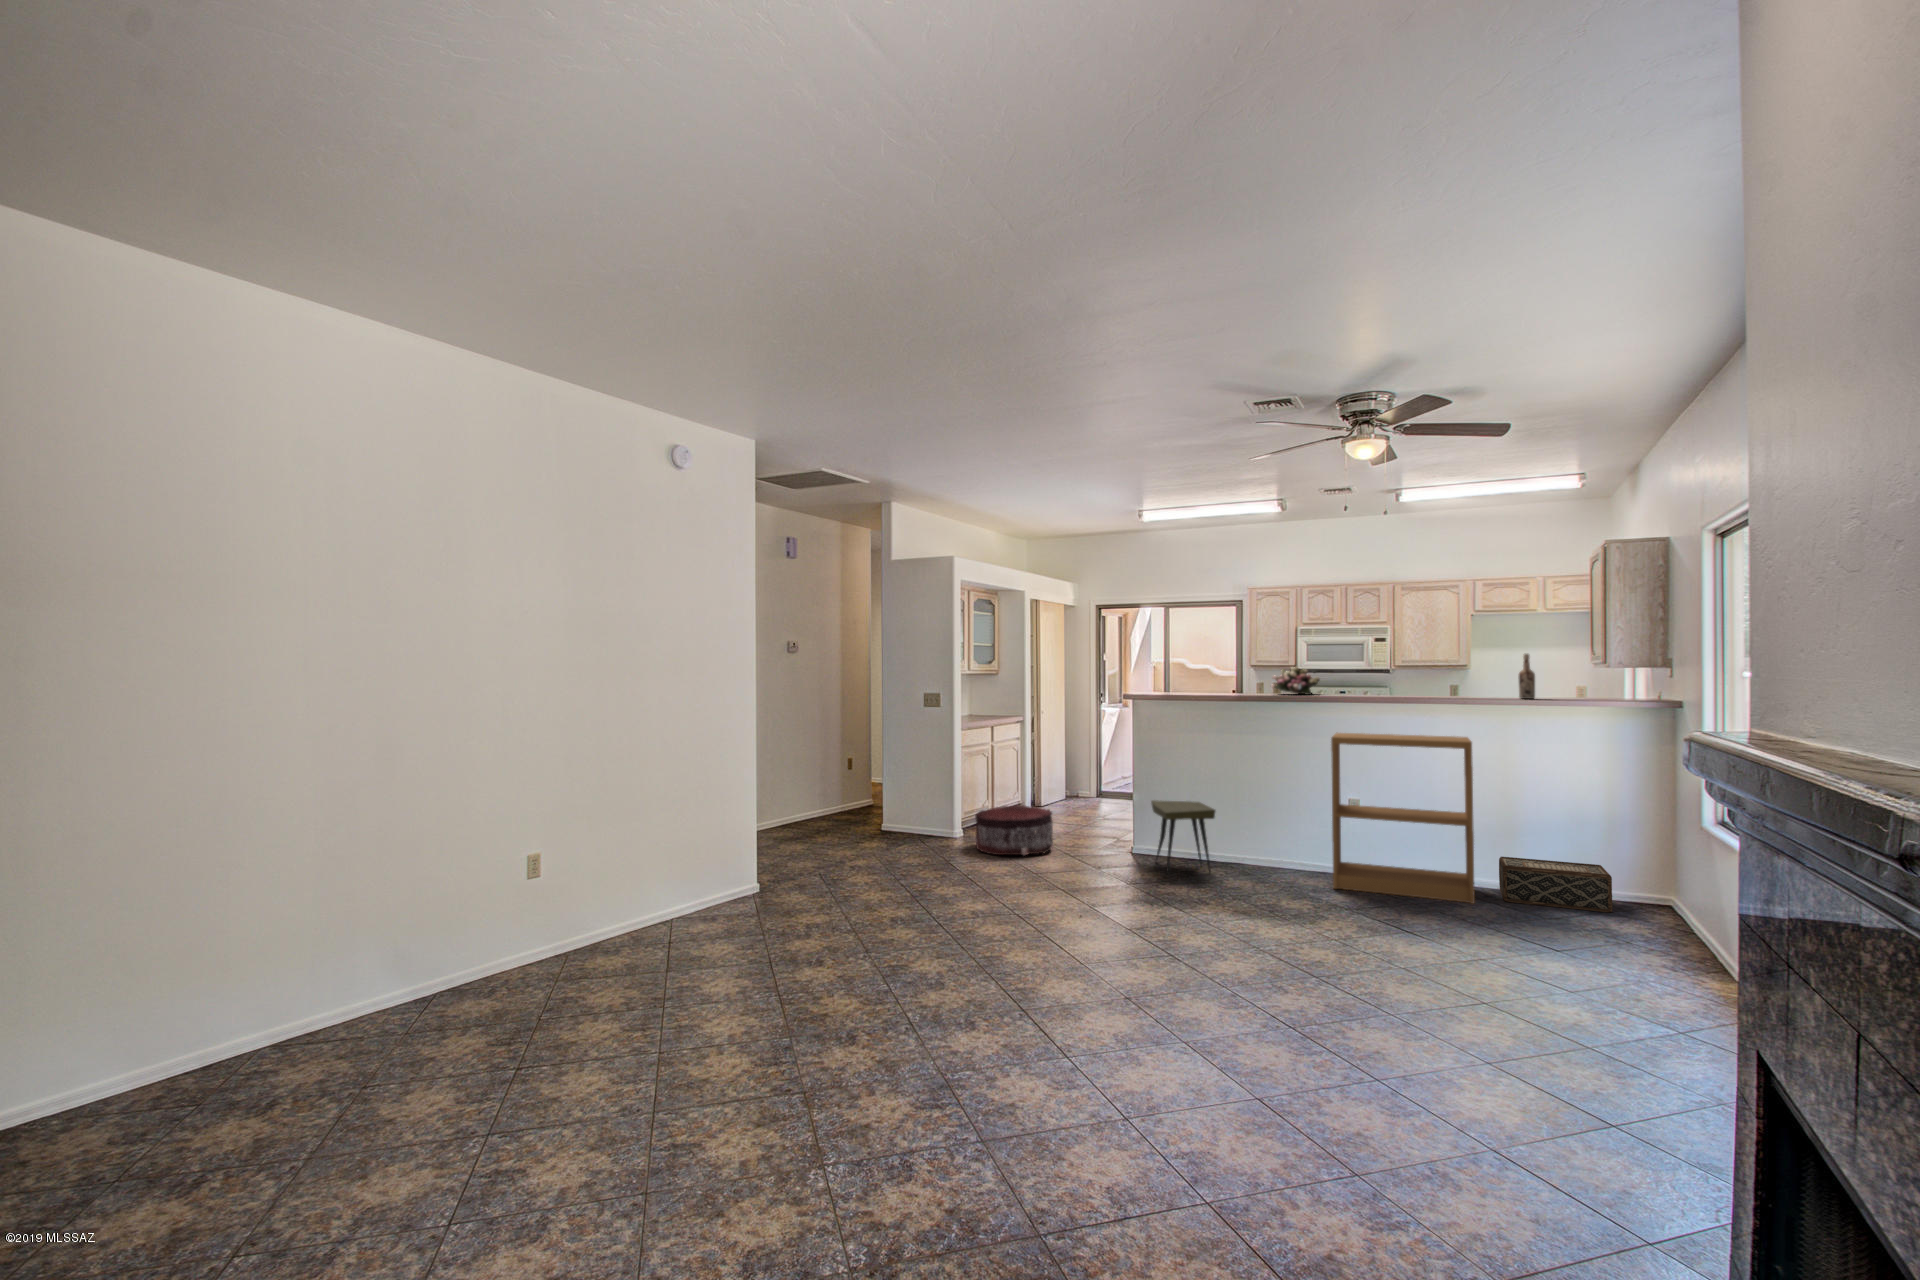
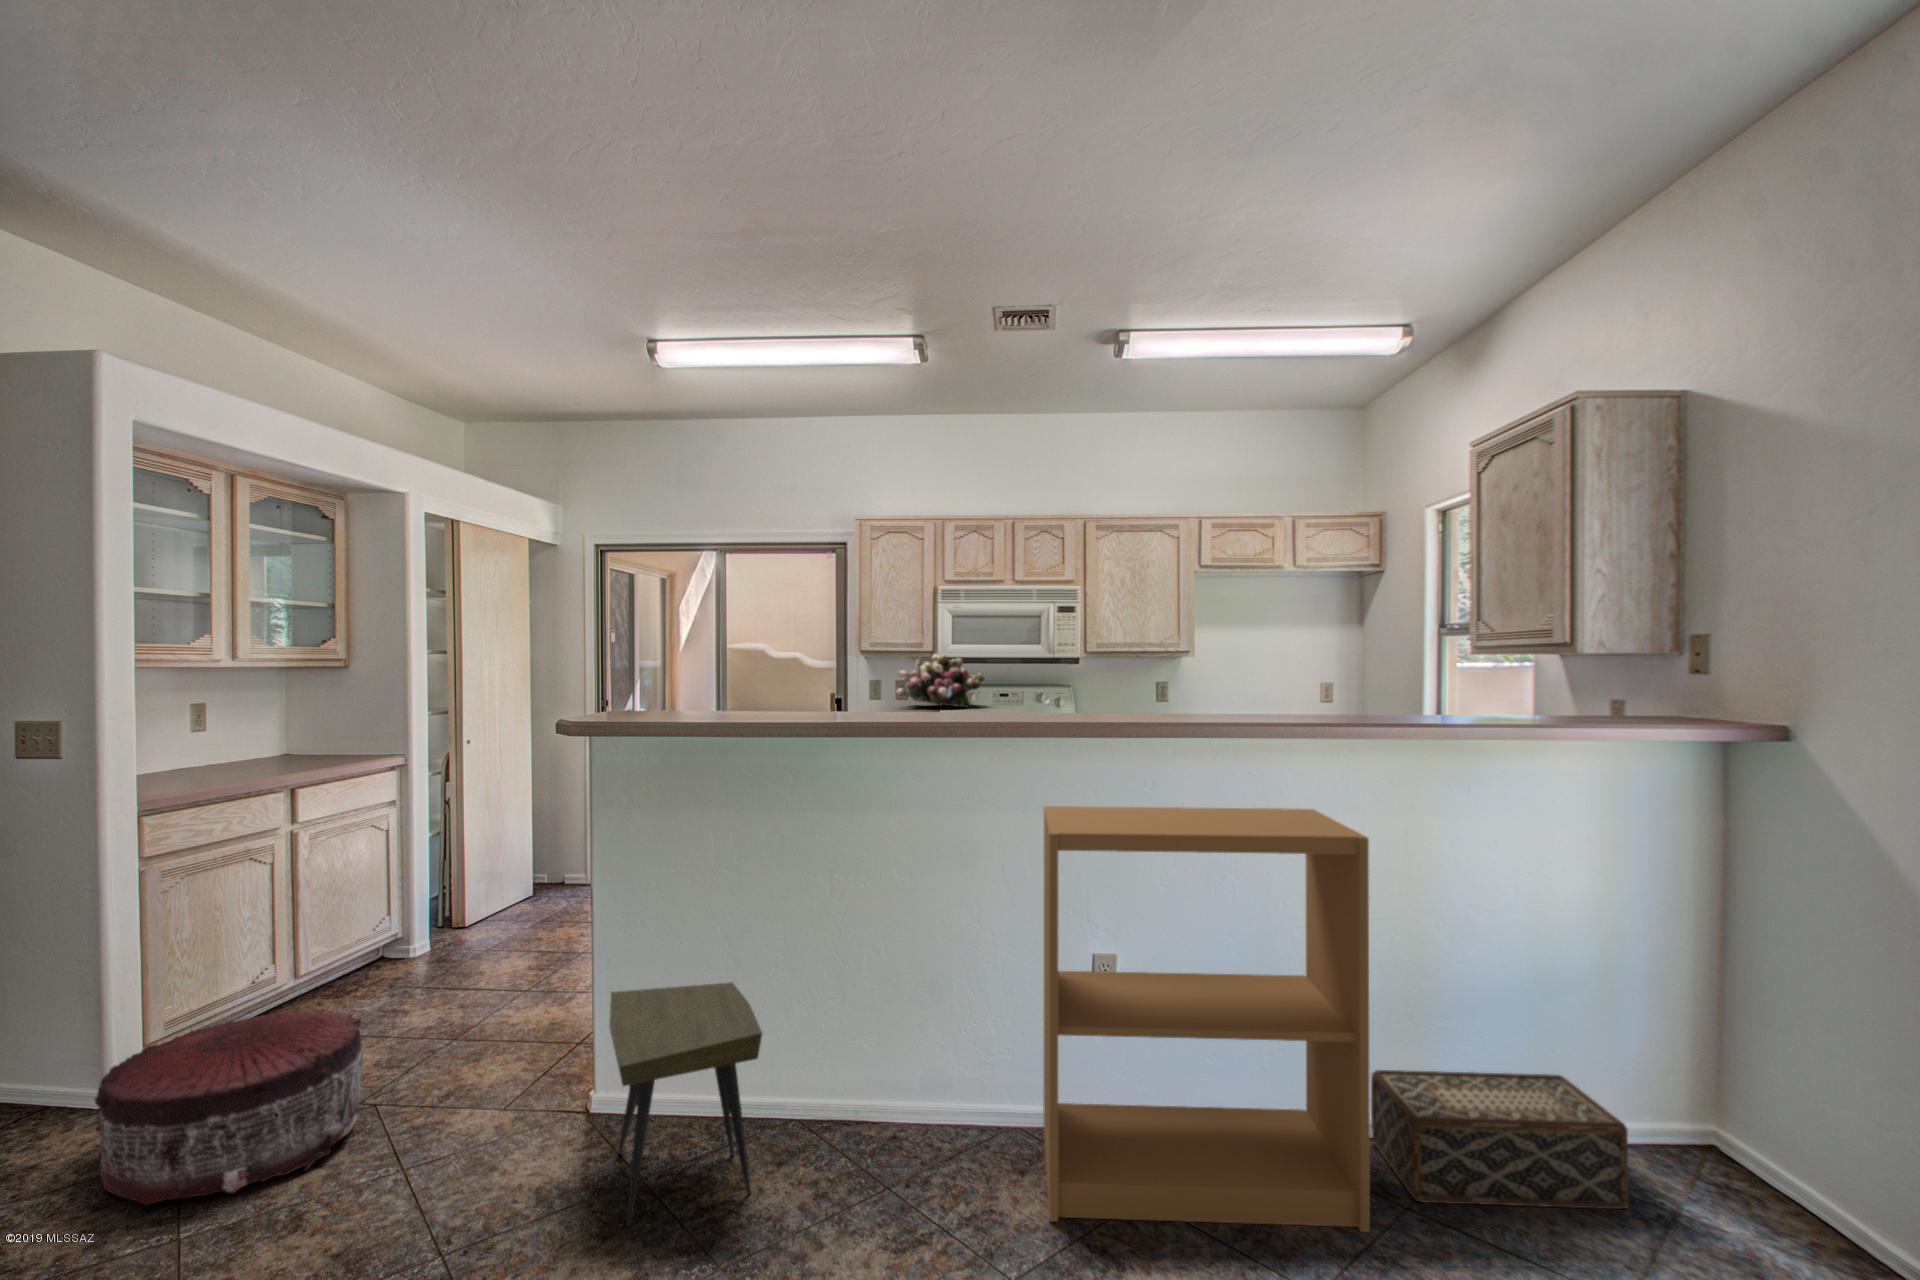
wine bottle: present [1519,654,1535,699] -> none [1332,630,1360,714]

